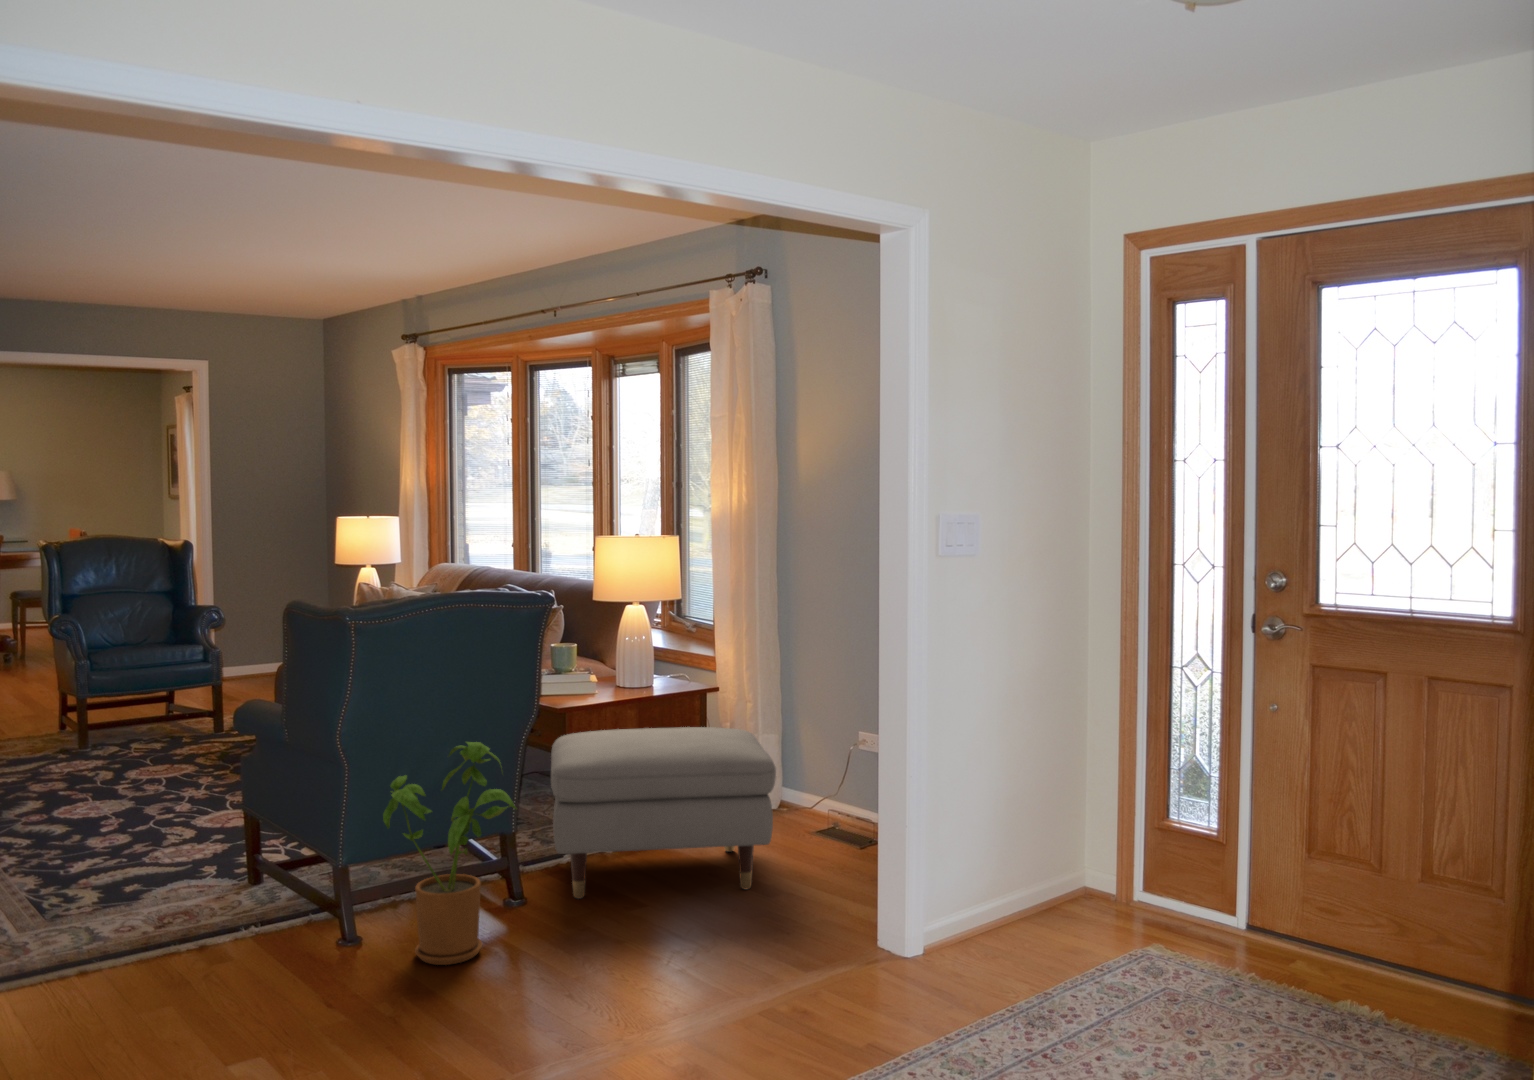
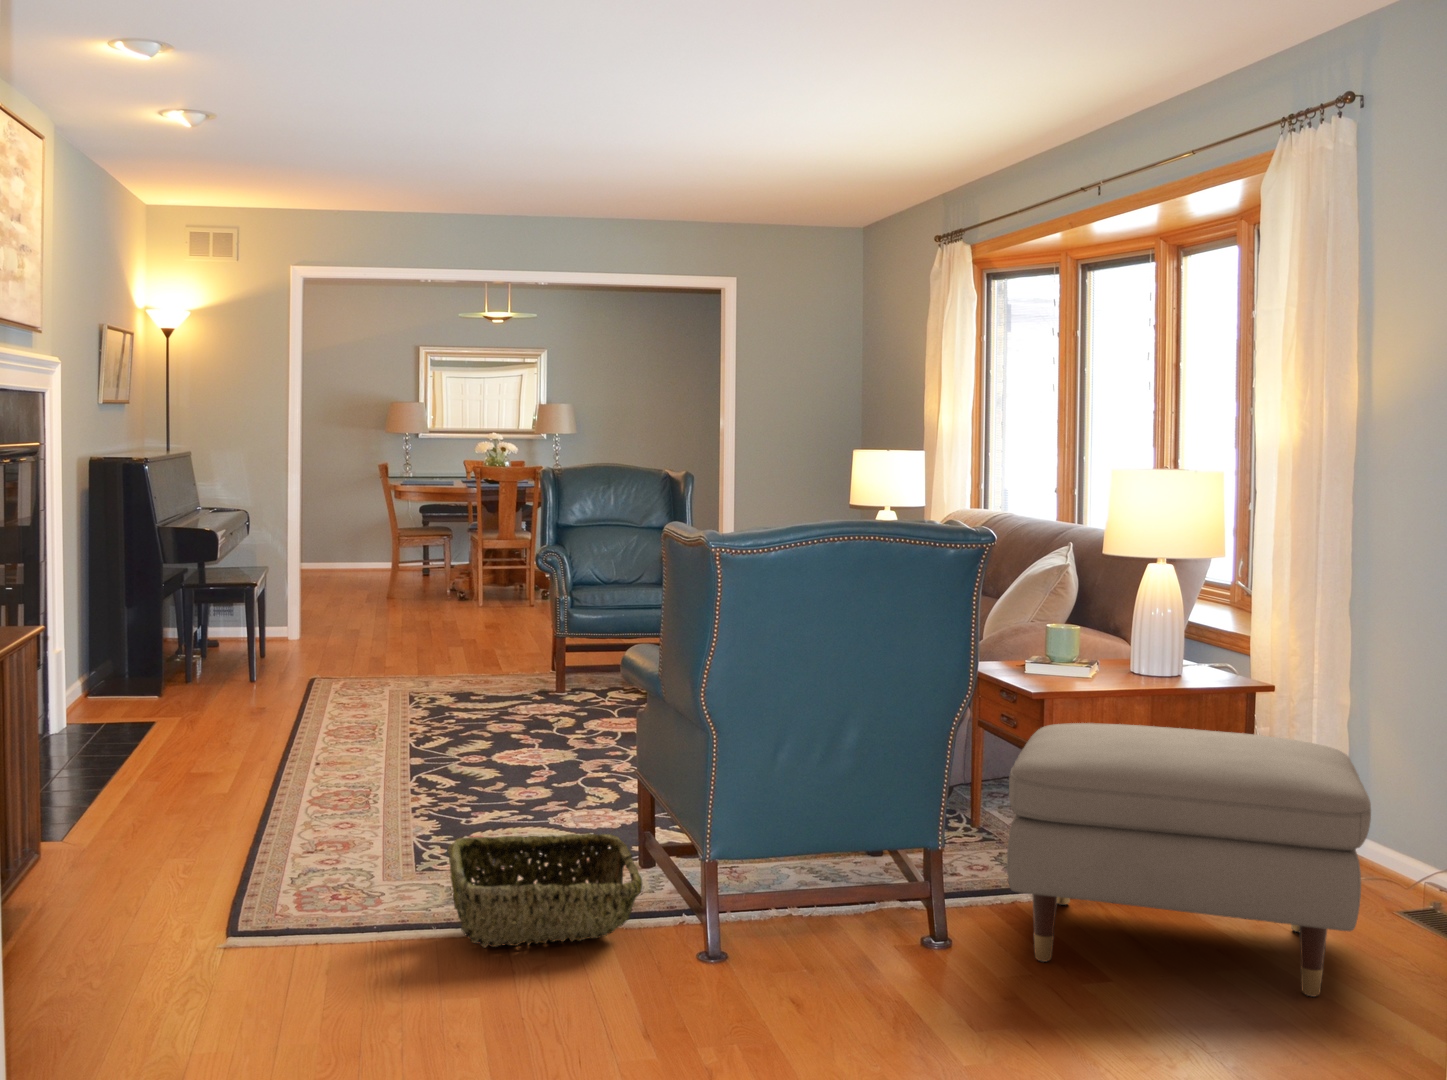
house plant: present [383,742,516,965] -> none [751,709,926,1022]
woven basket: none [106,861,283,967] -> present [448,833,642,948]

